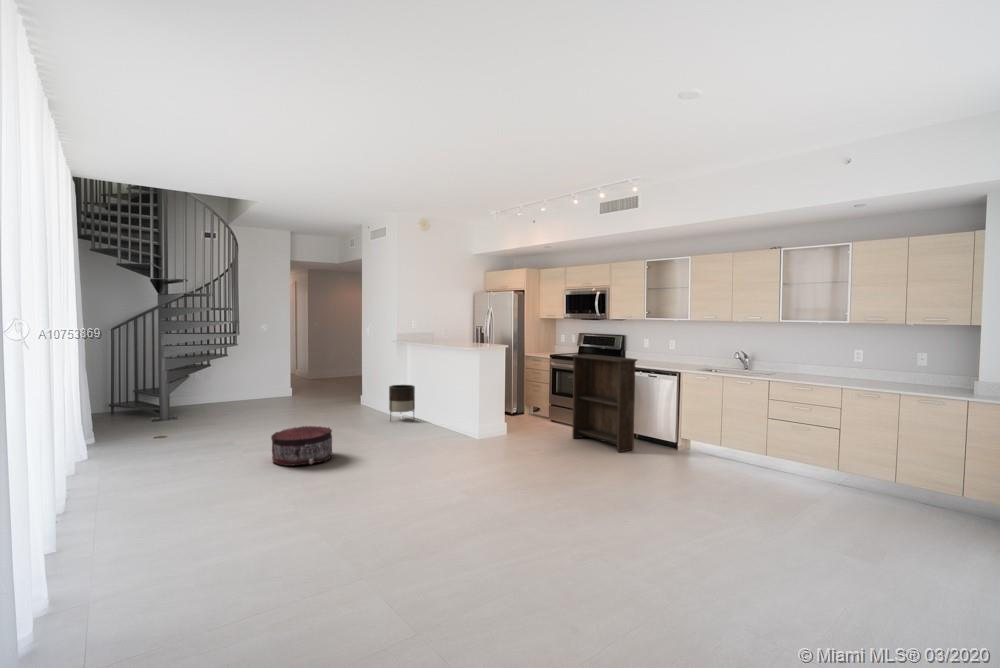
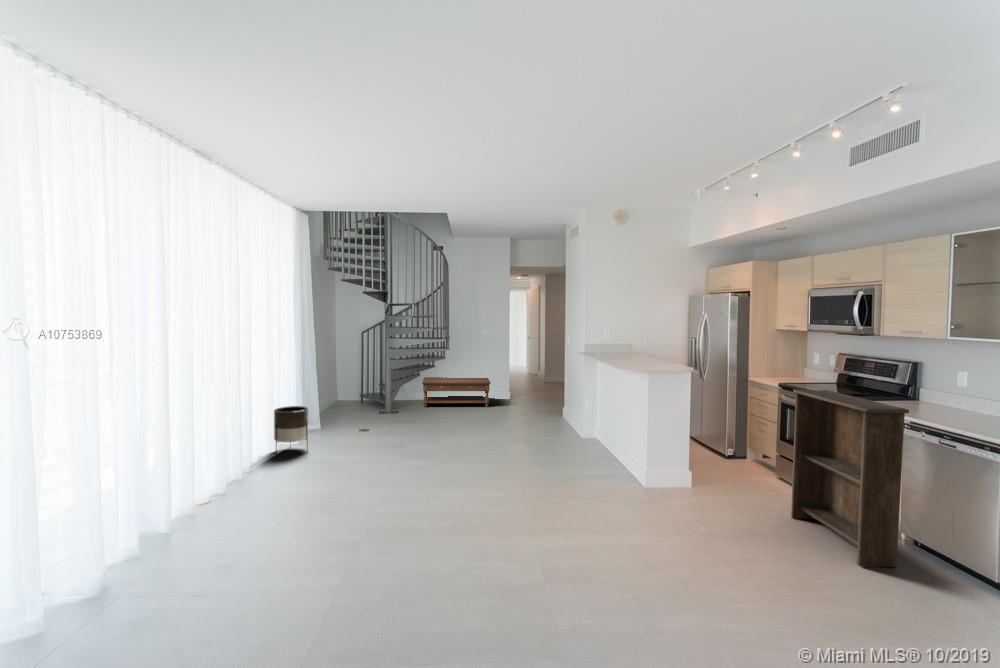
coffee table: none [194,374,281,409] -> present [422,377,491,407]
planter: present [389,385,415,418] -> present [274,406,308,454]
pouf: present [271,426,332,466] -> none [397,443,460,489]

